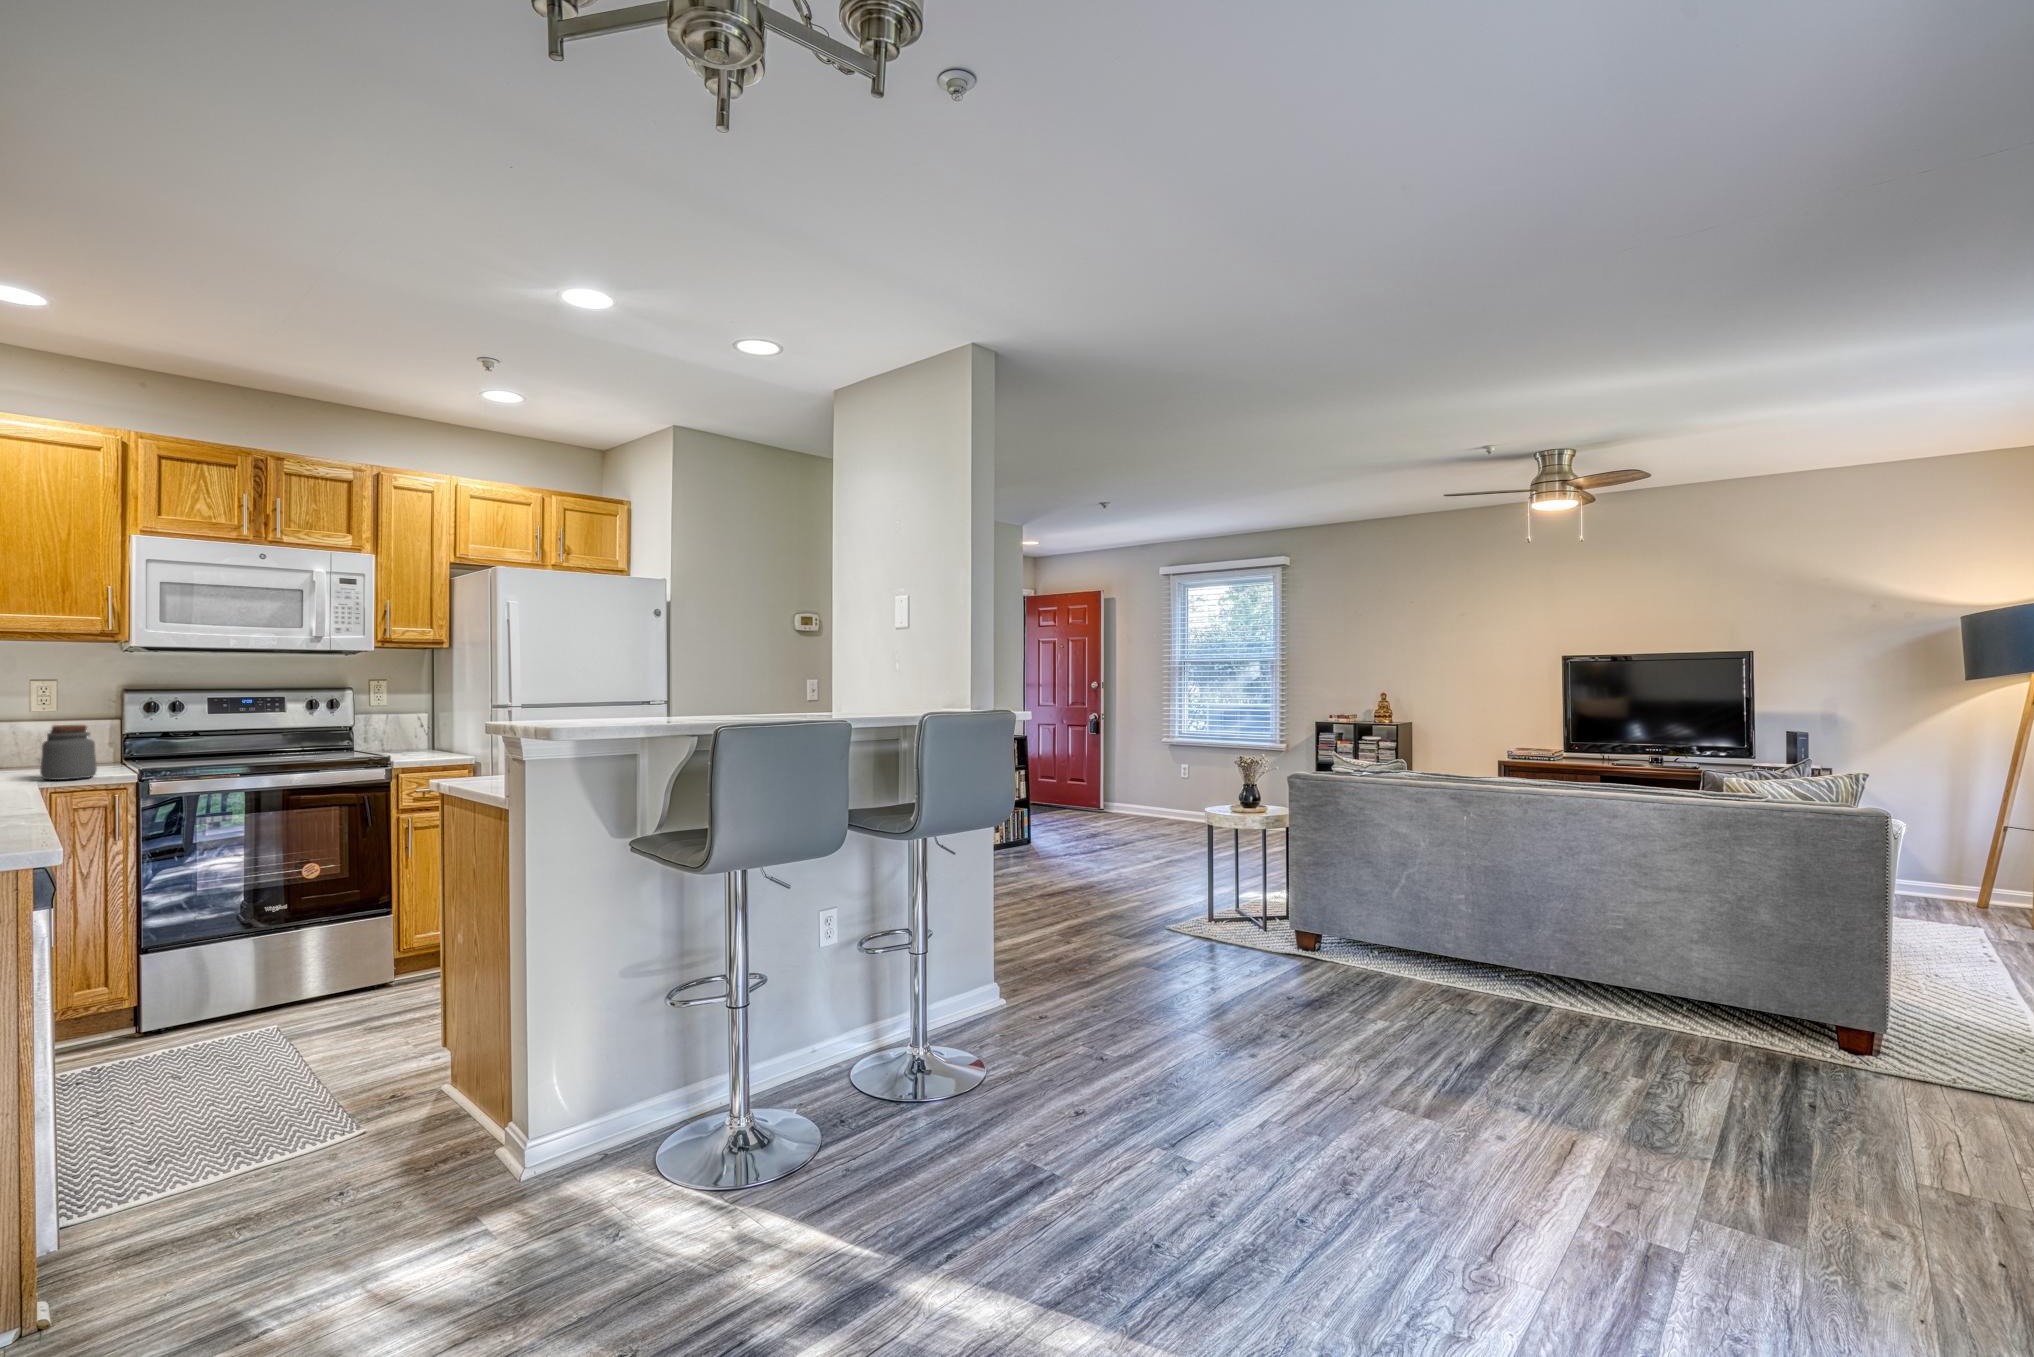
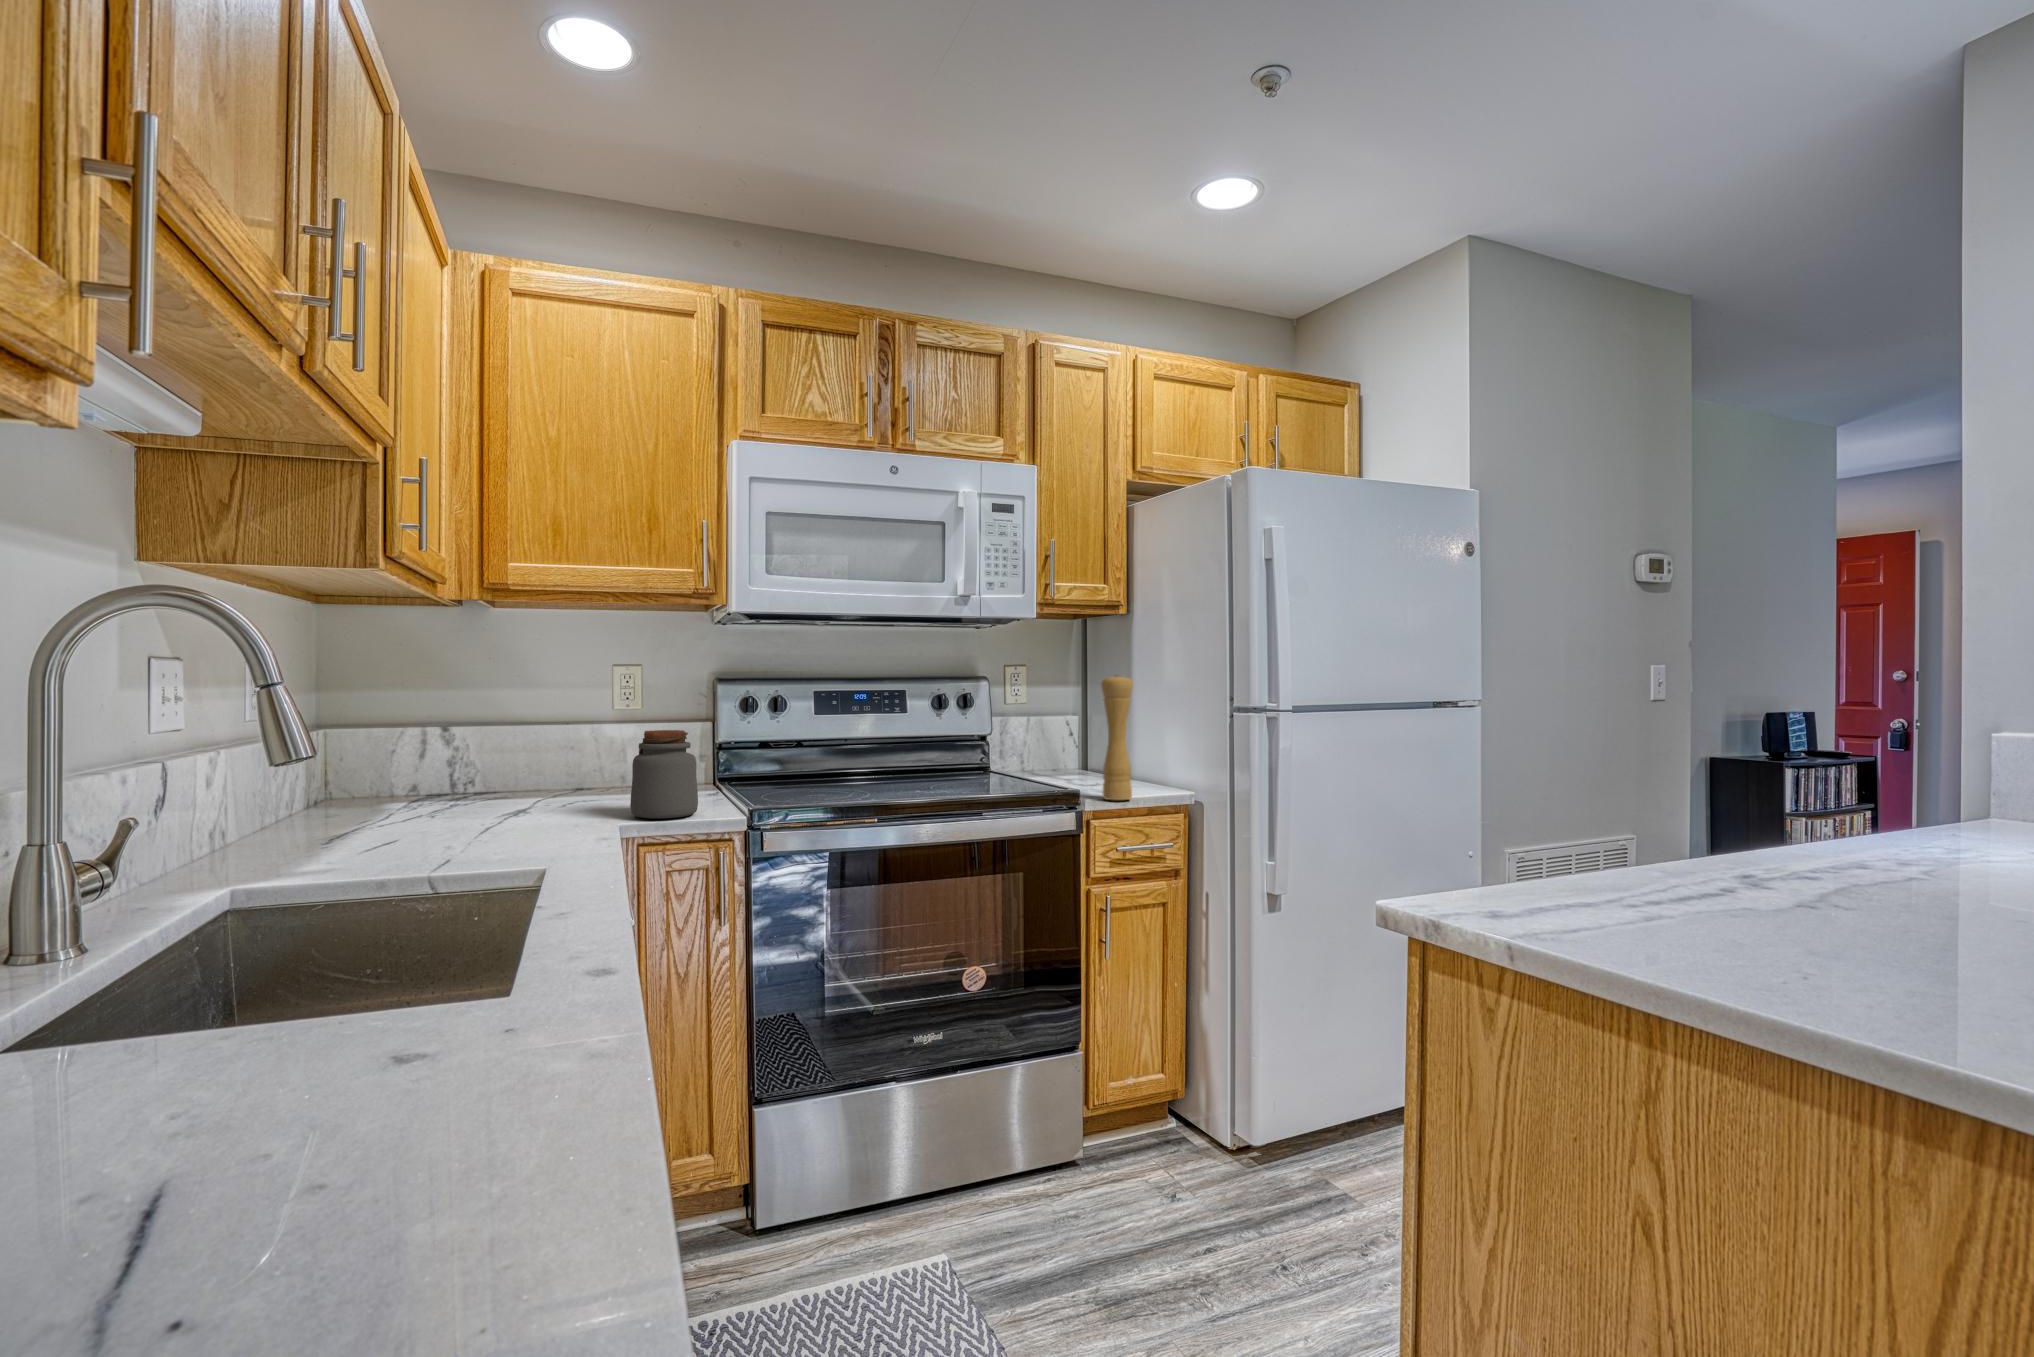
pepper mill: none [414,686,435,760] -> present [1101,675,1133,800]

